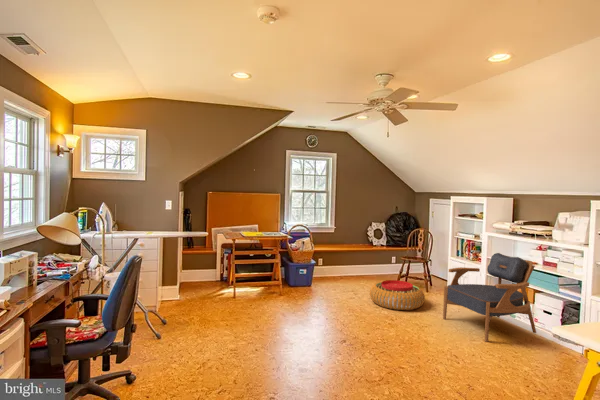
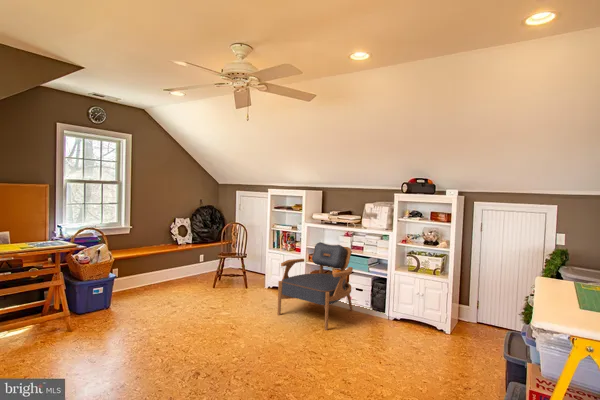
pouf: present [370,280,425,310] -> none [194,282,254,316]

